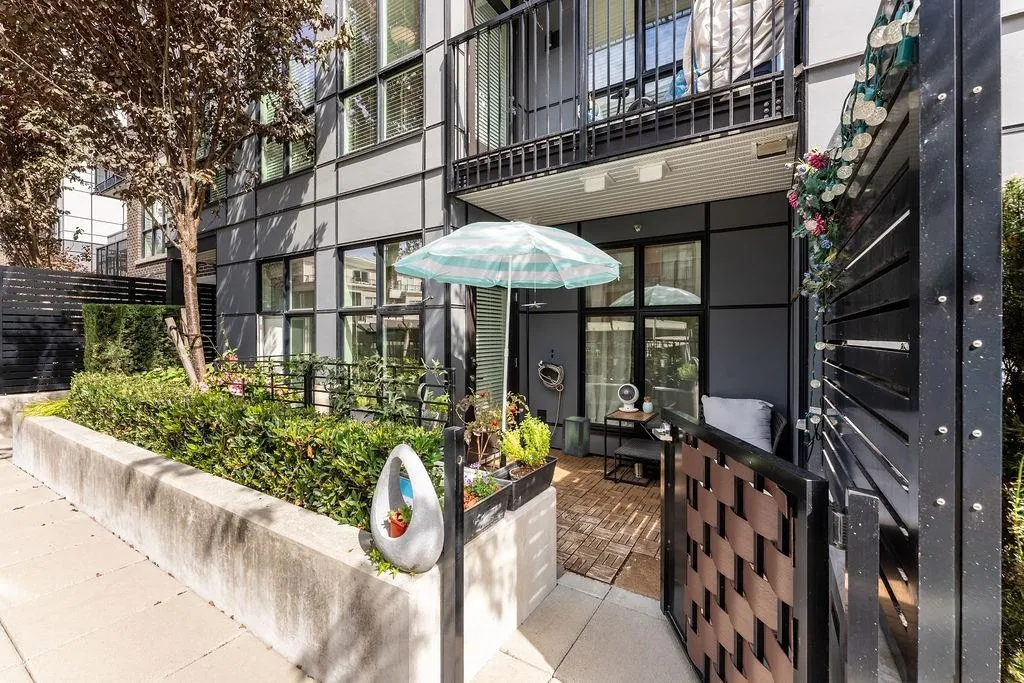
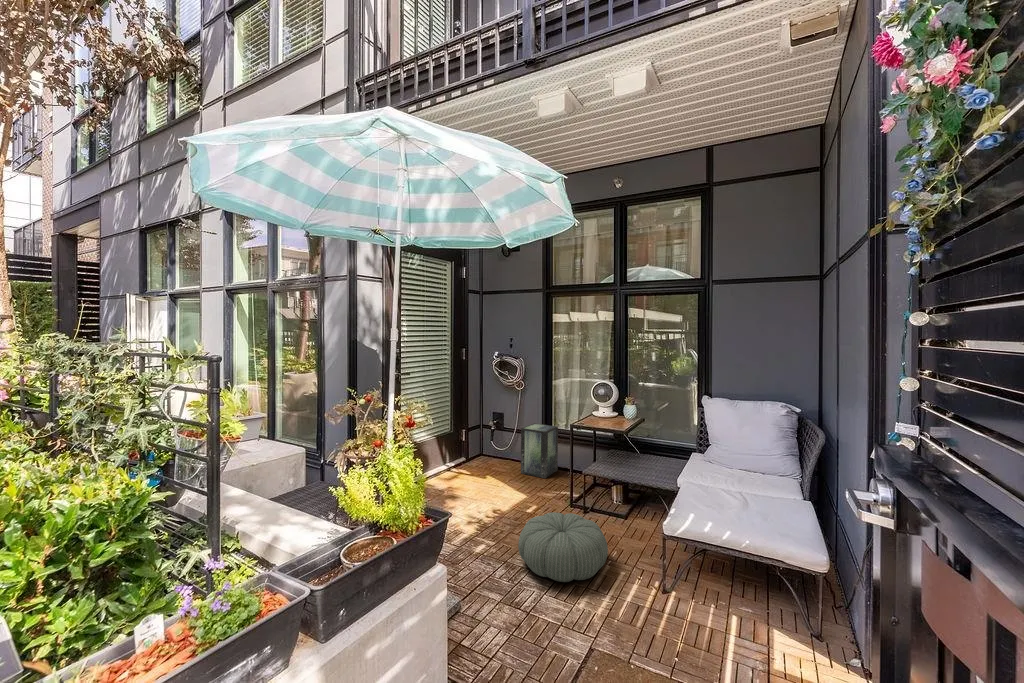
pouf: none [575,476,637,519] -> present [518,512,608,582]

